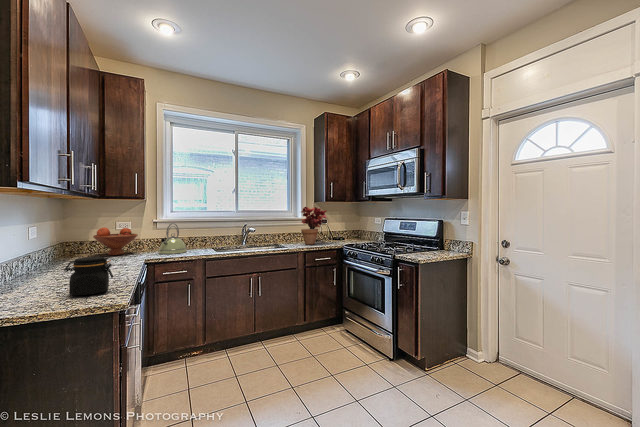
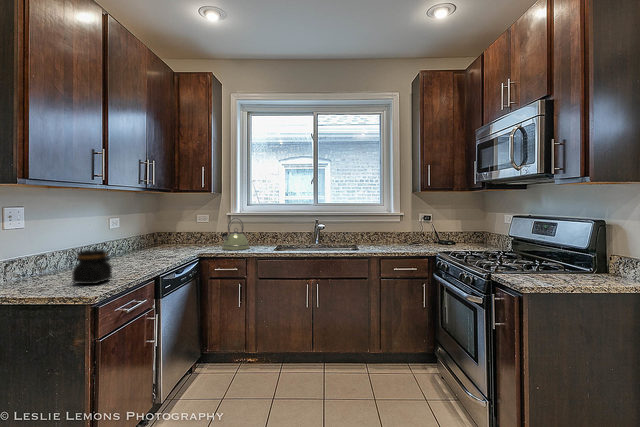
potted plant: present [301,207,327,245] -> none [383,199,422,248]
fruit bowl: present [93,227,138,255] -> none [170,221,208,248]

